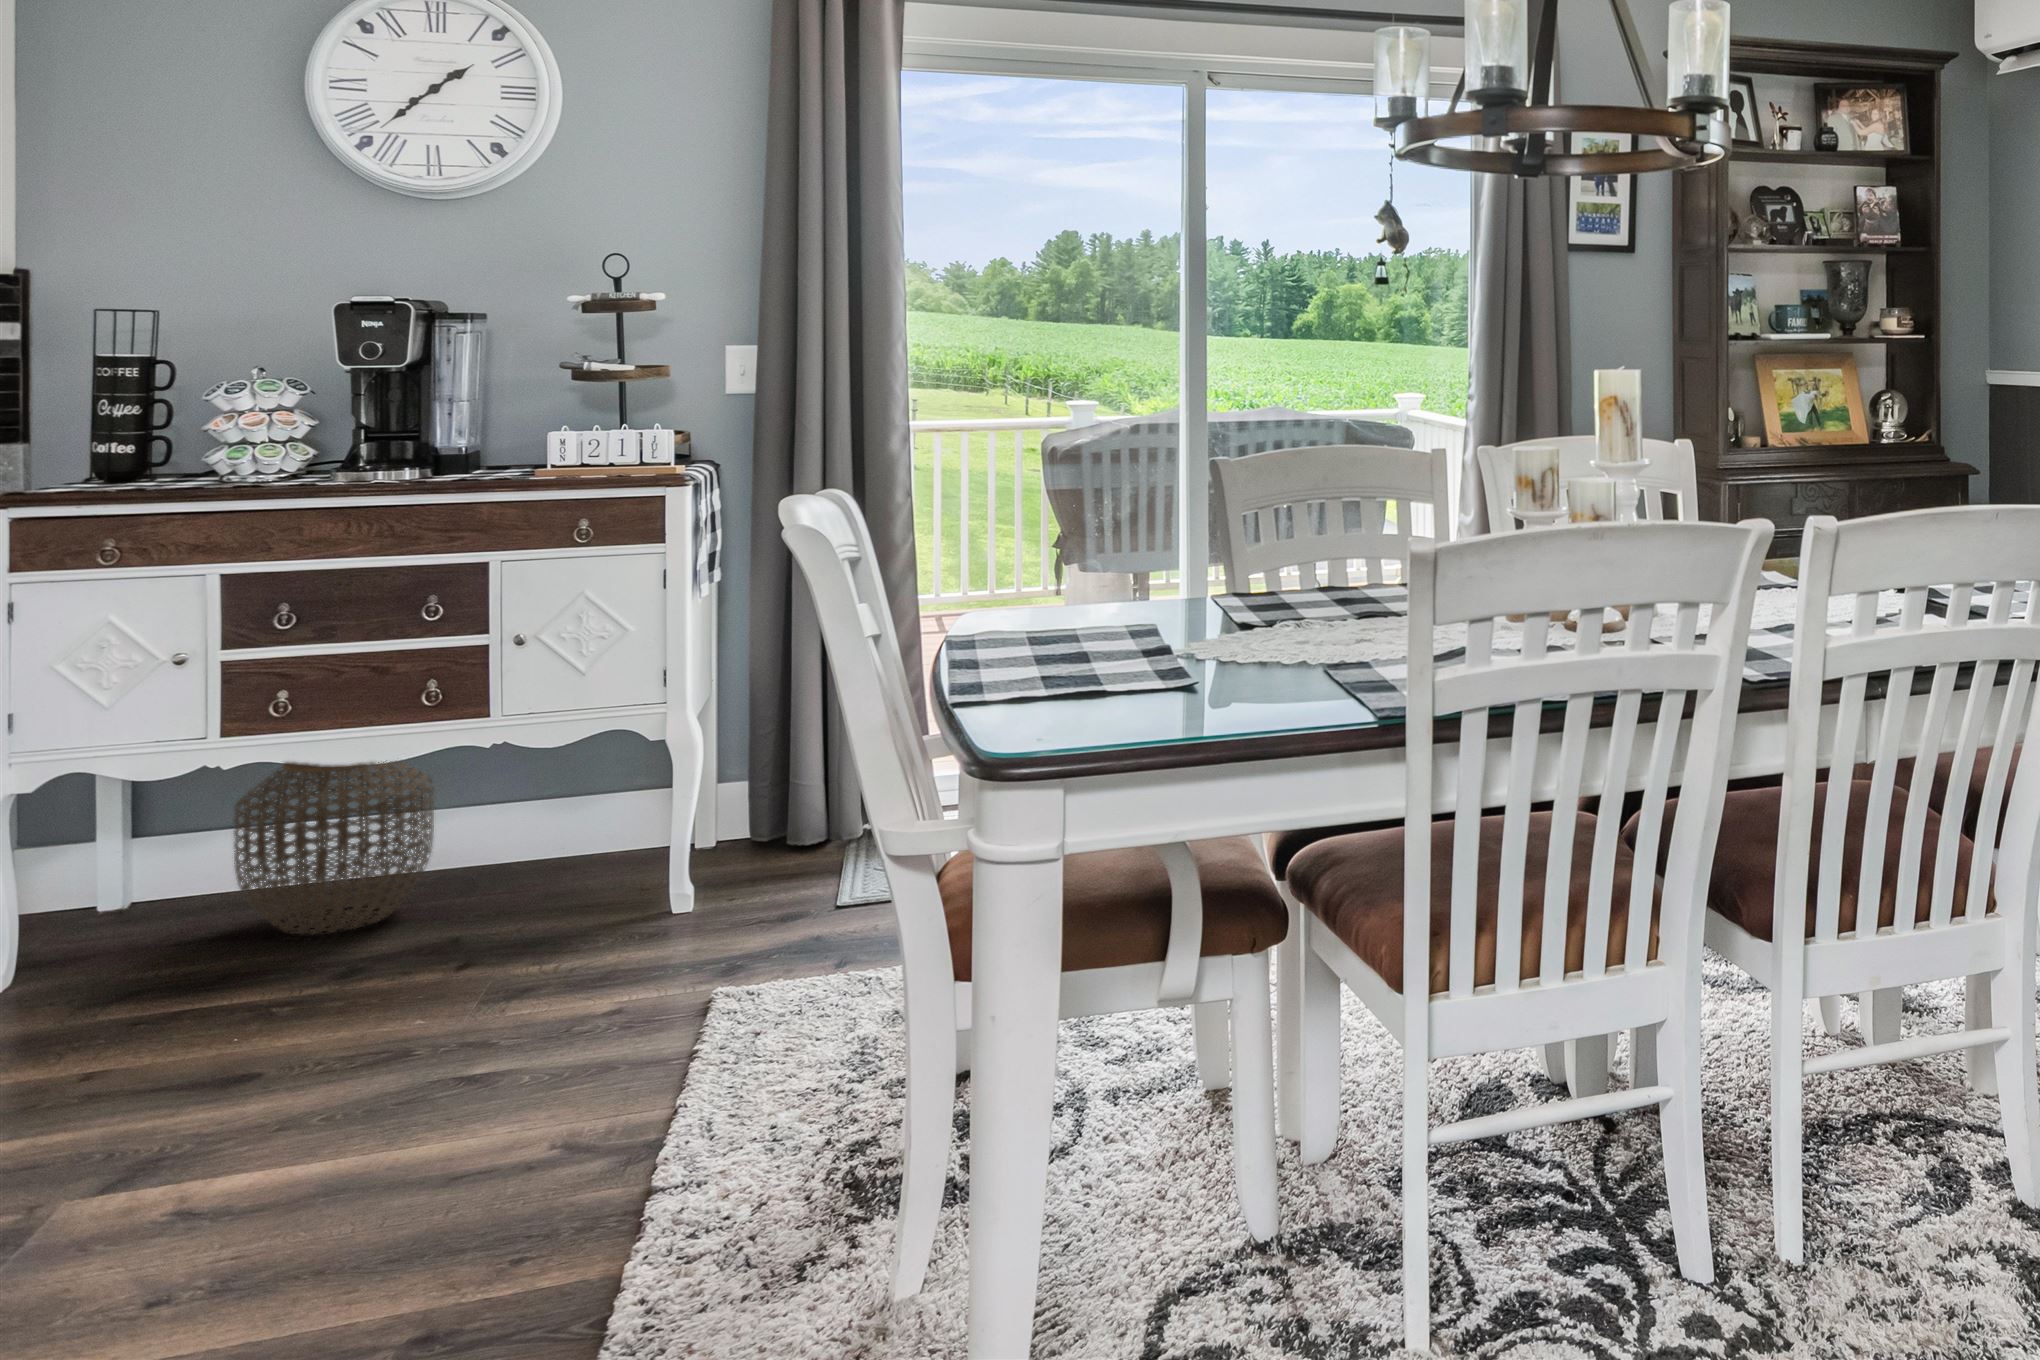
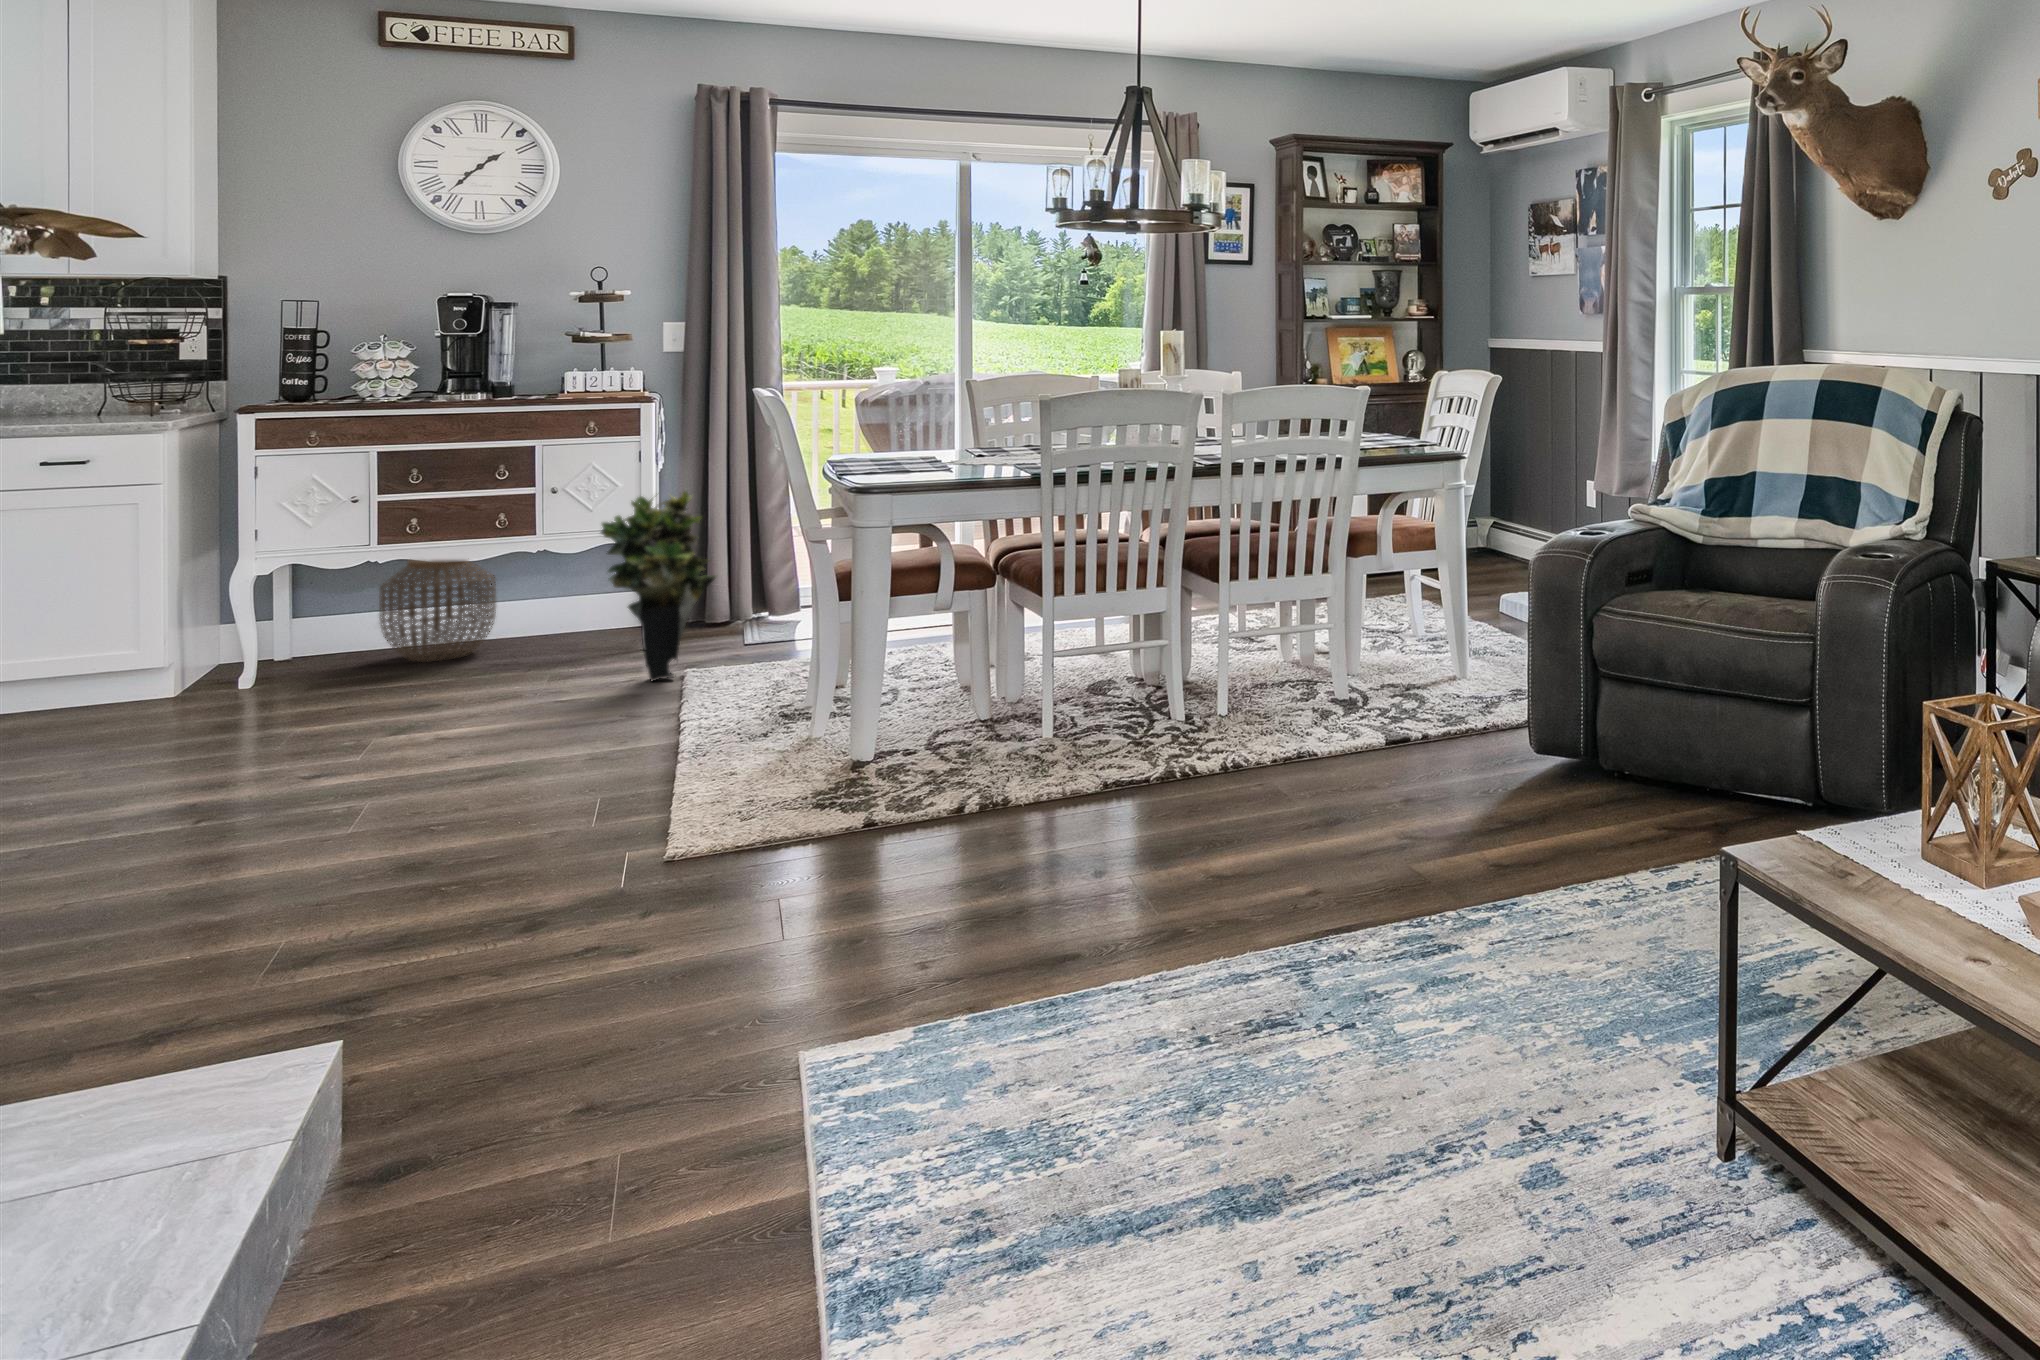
potted plant: none [564,655,771,1022] -> present [601,492,716,681]

